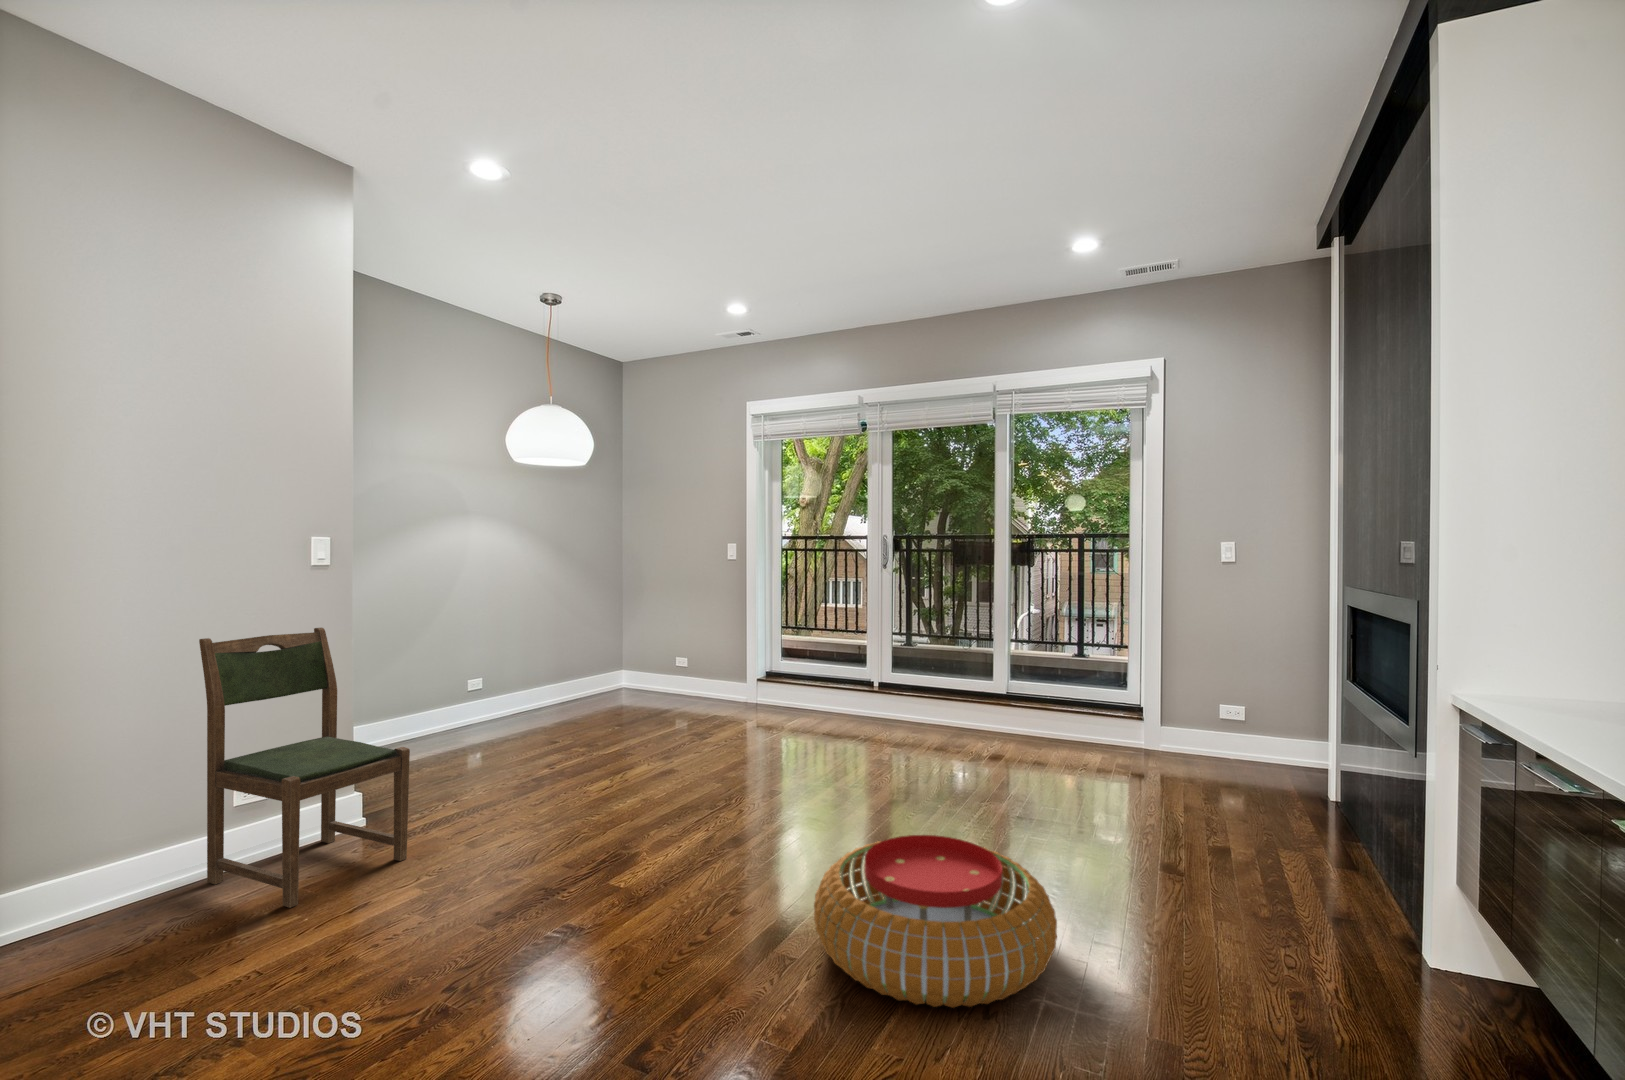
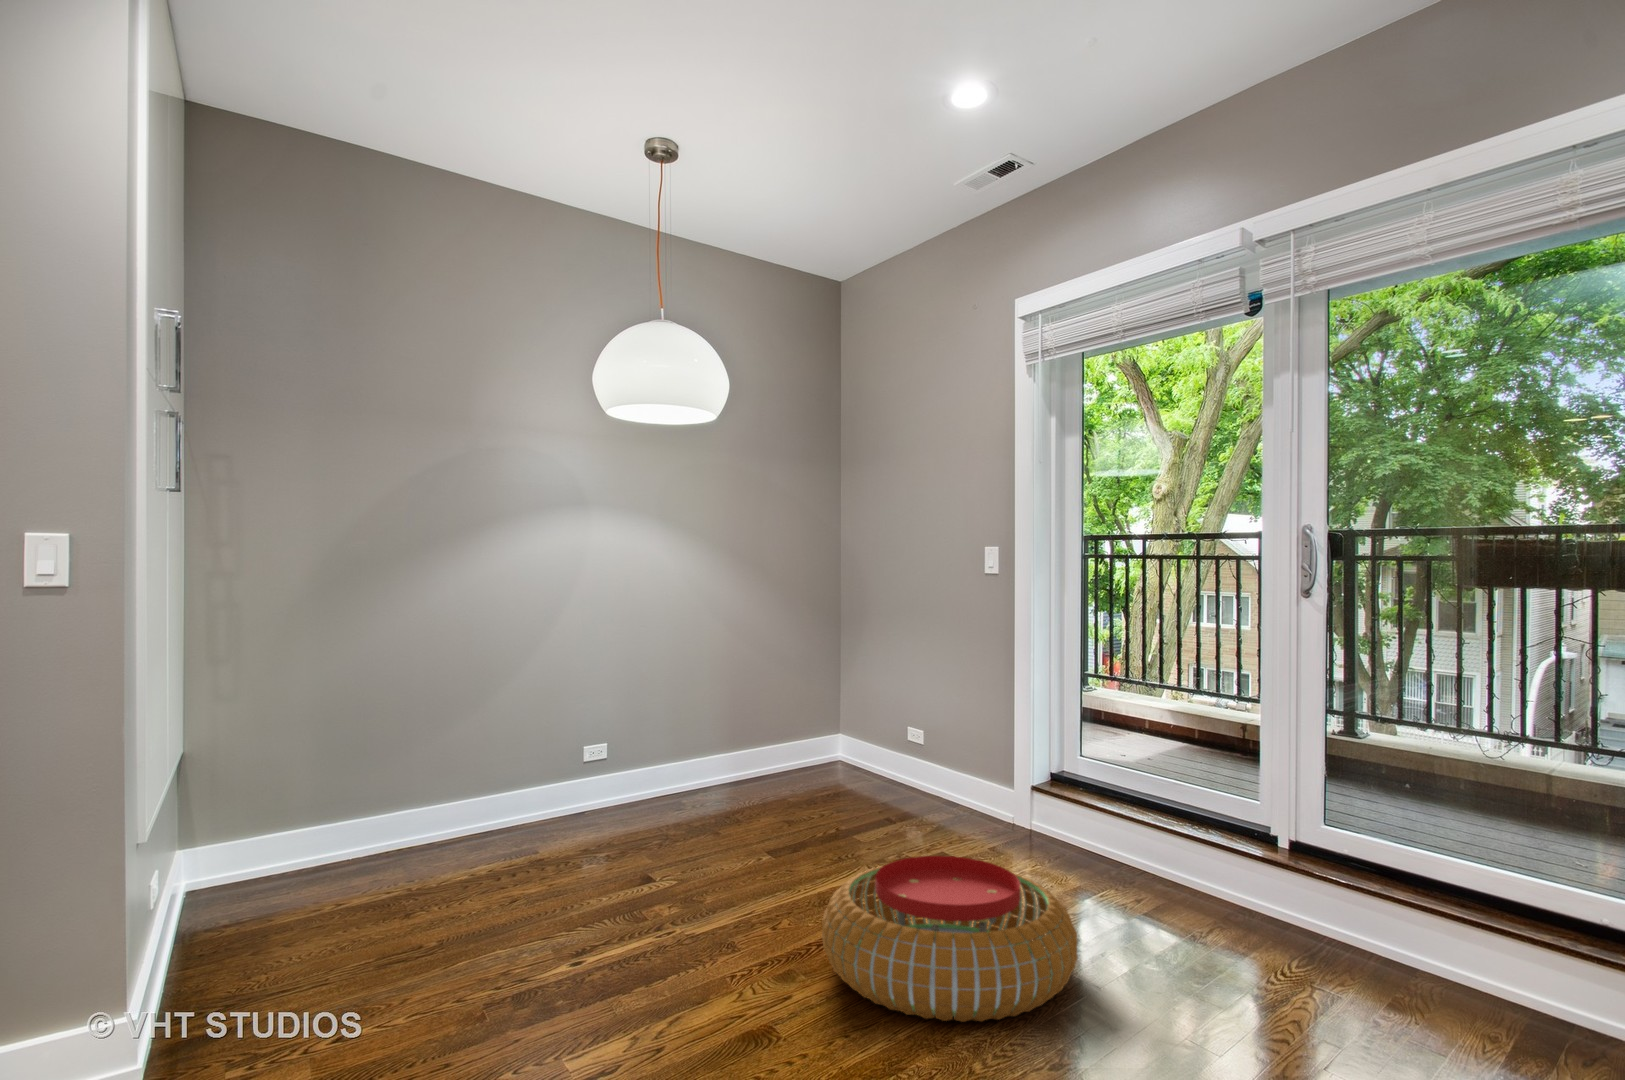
dining chair: present [199,628,410,908] -> none [182,638,396,926]

